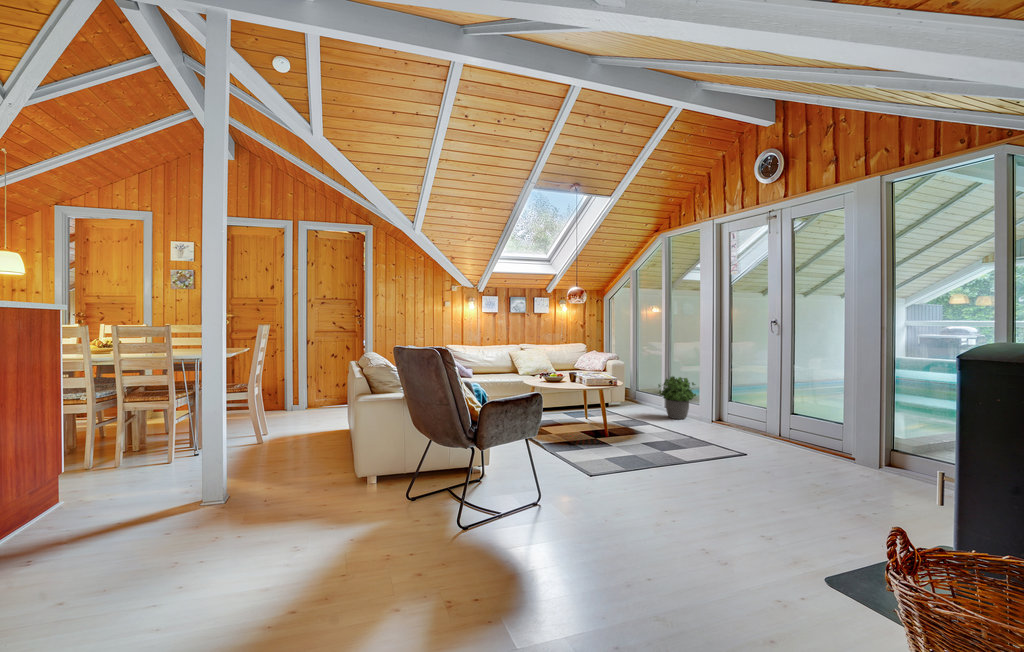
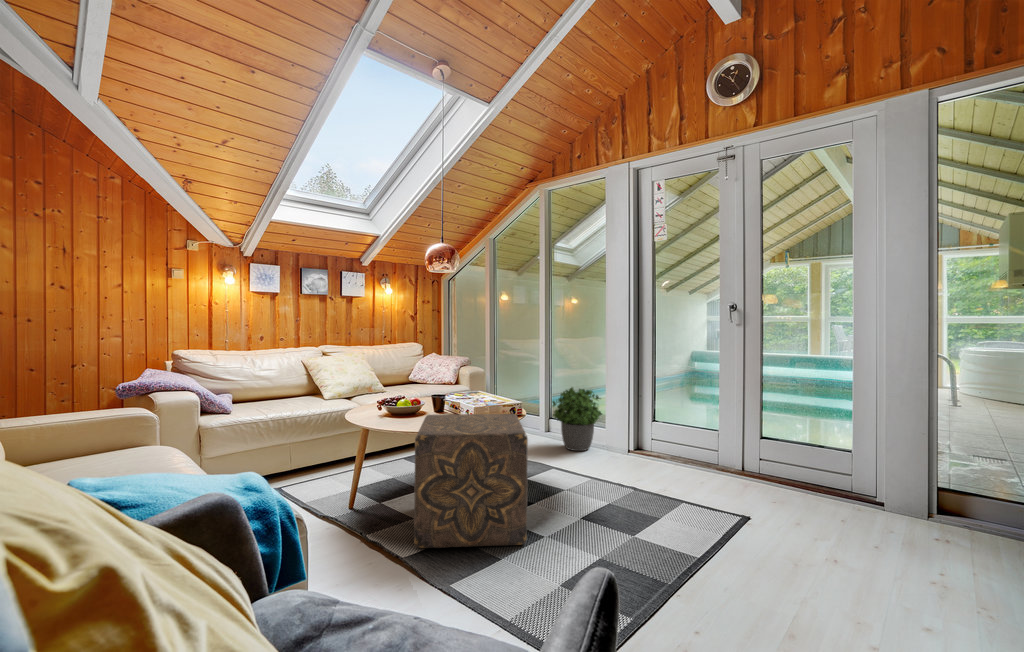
ottoman: none [546,381,609,445] -> present [414,414,528,548]

